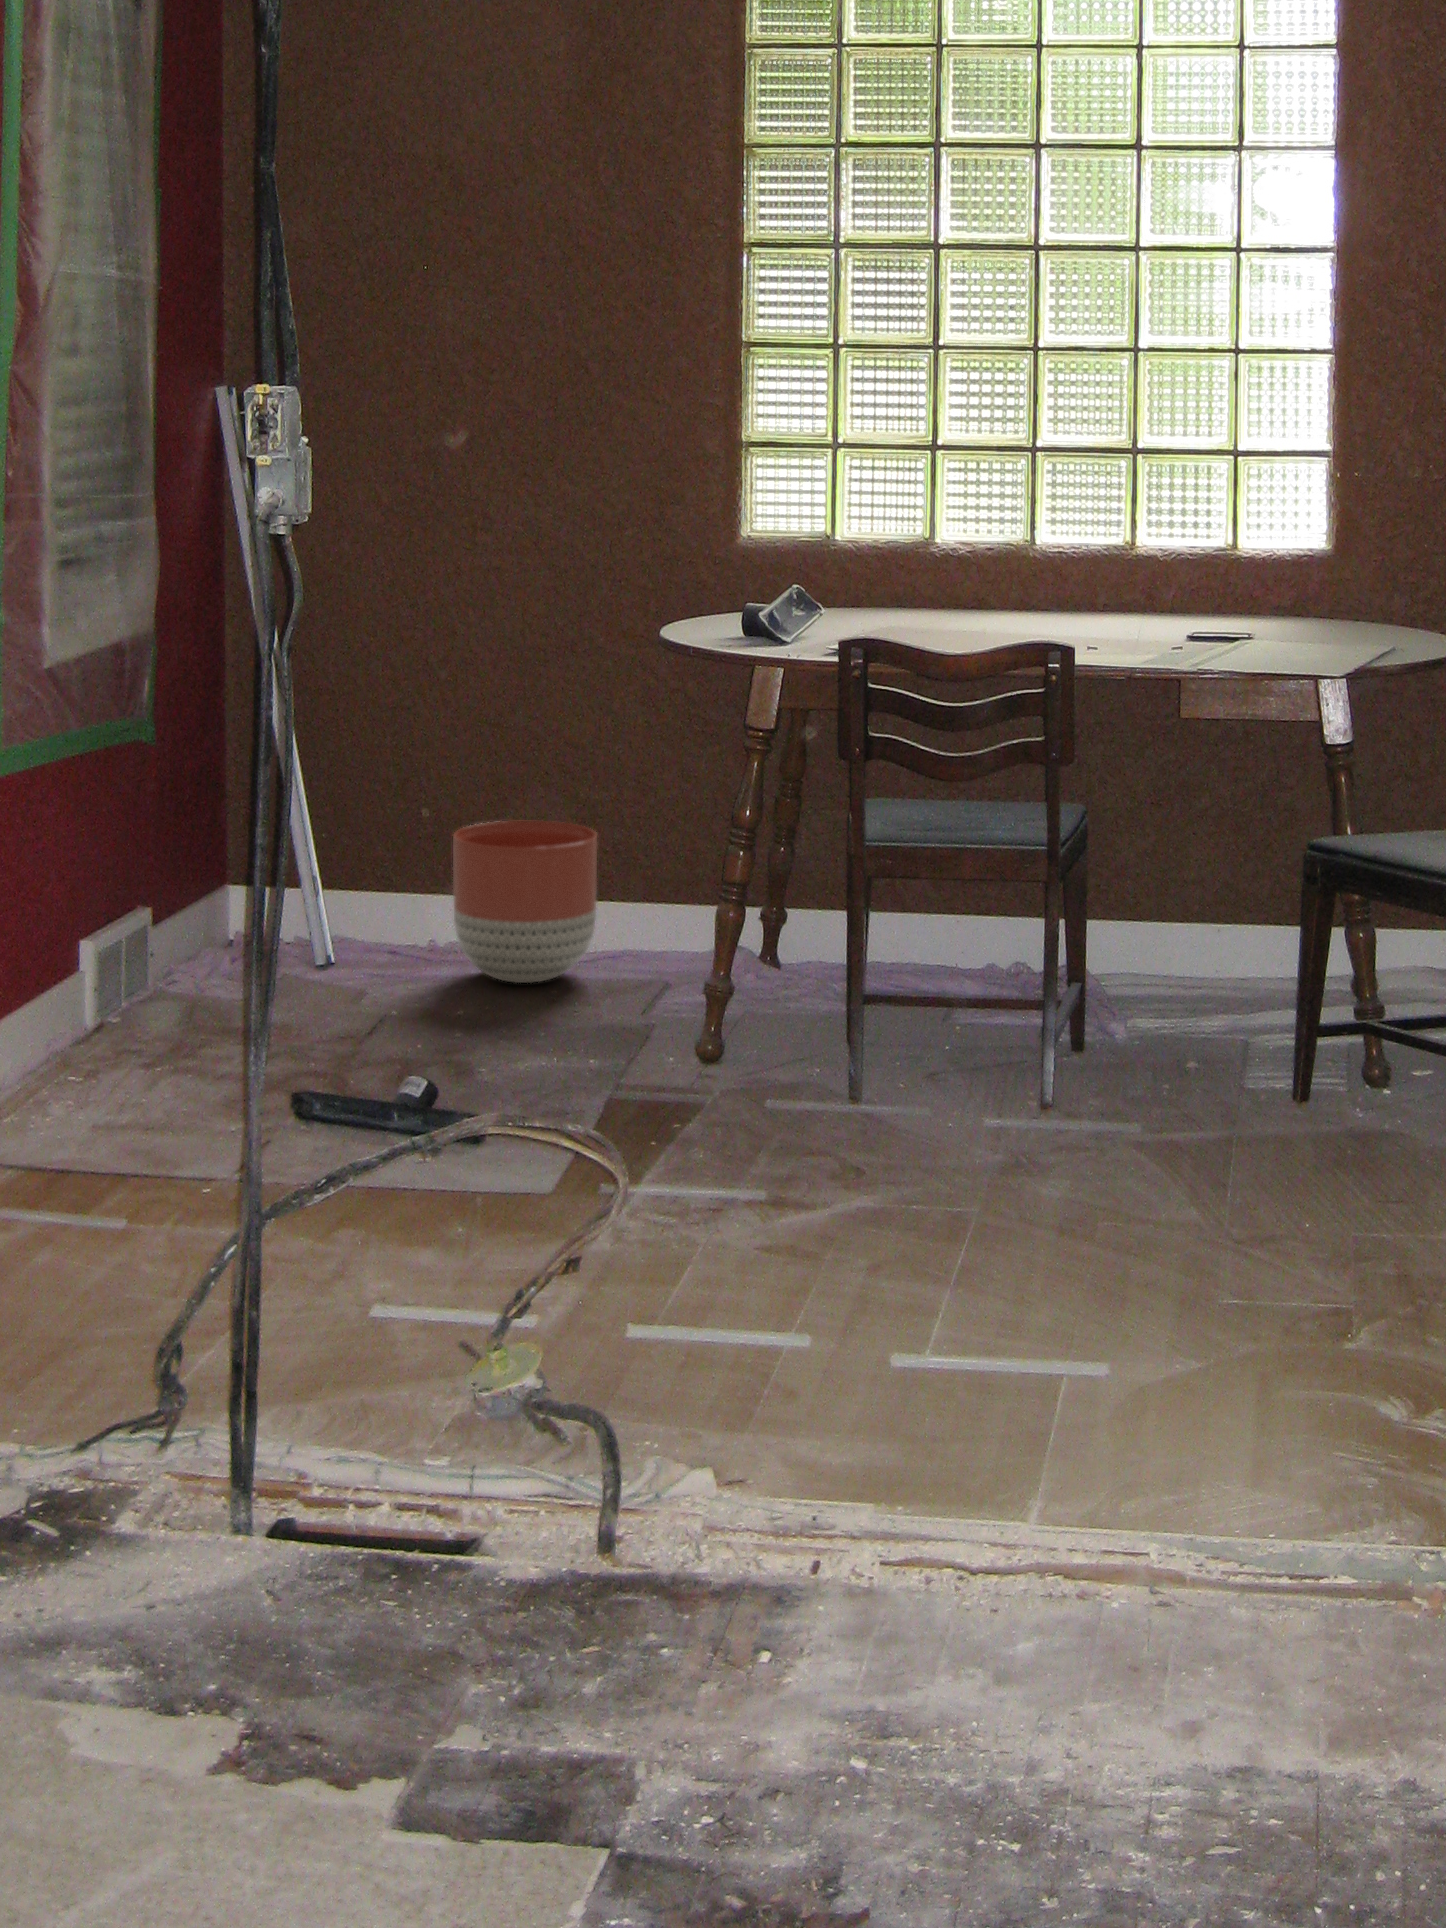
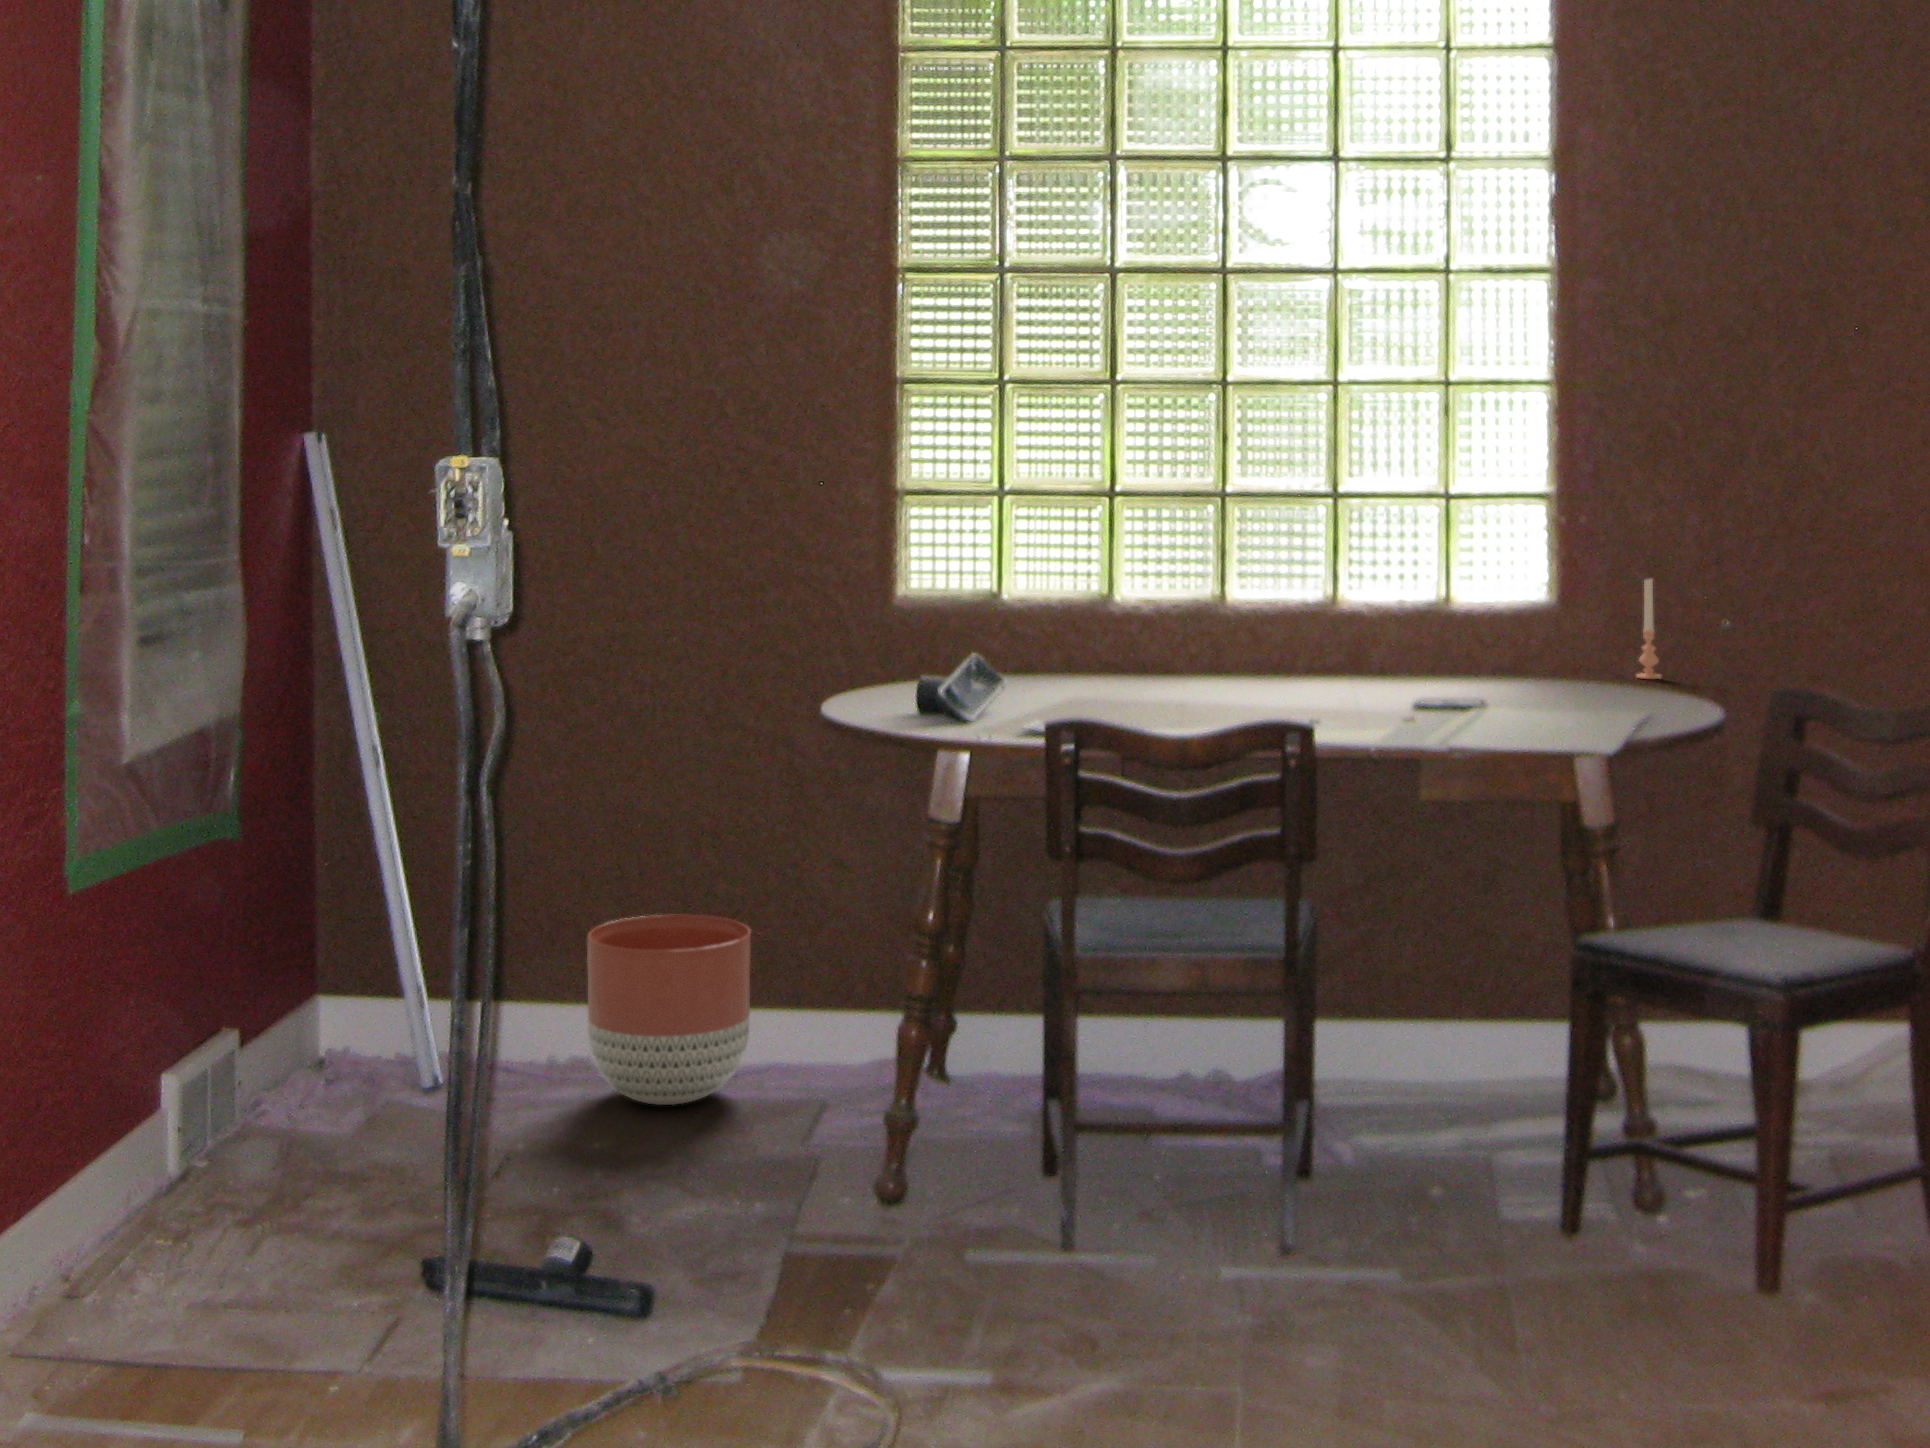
candle: none [1410,535,1434,629] -> present [1637,579,1661,679]

